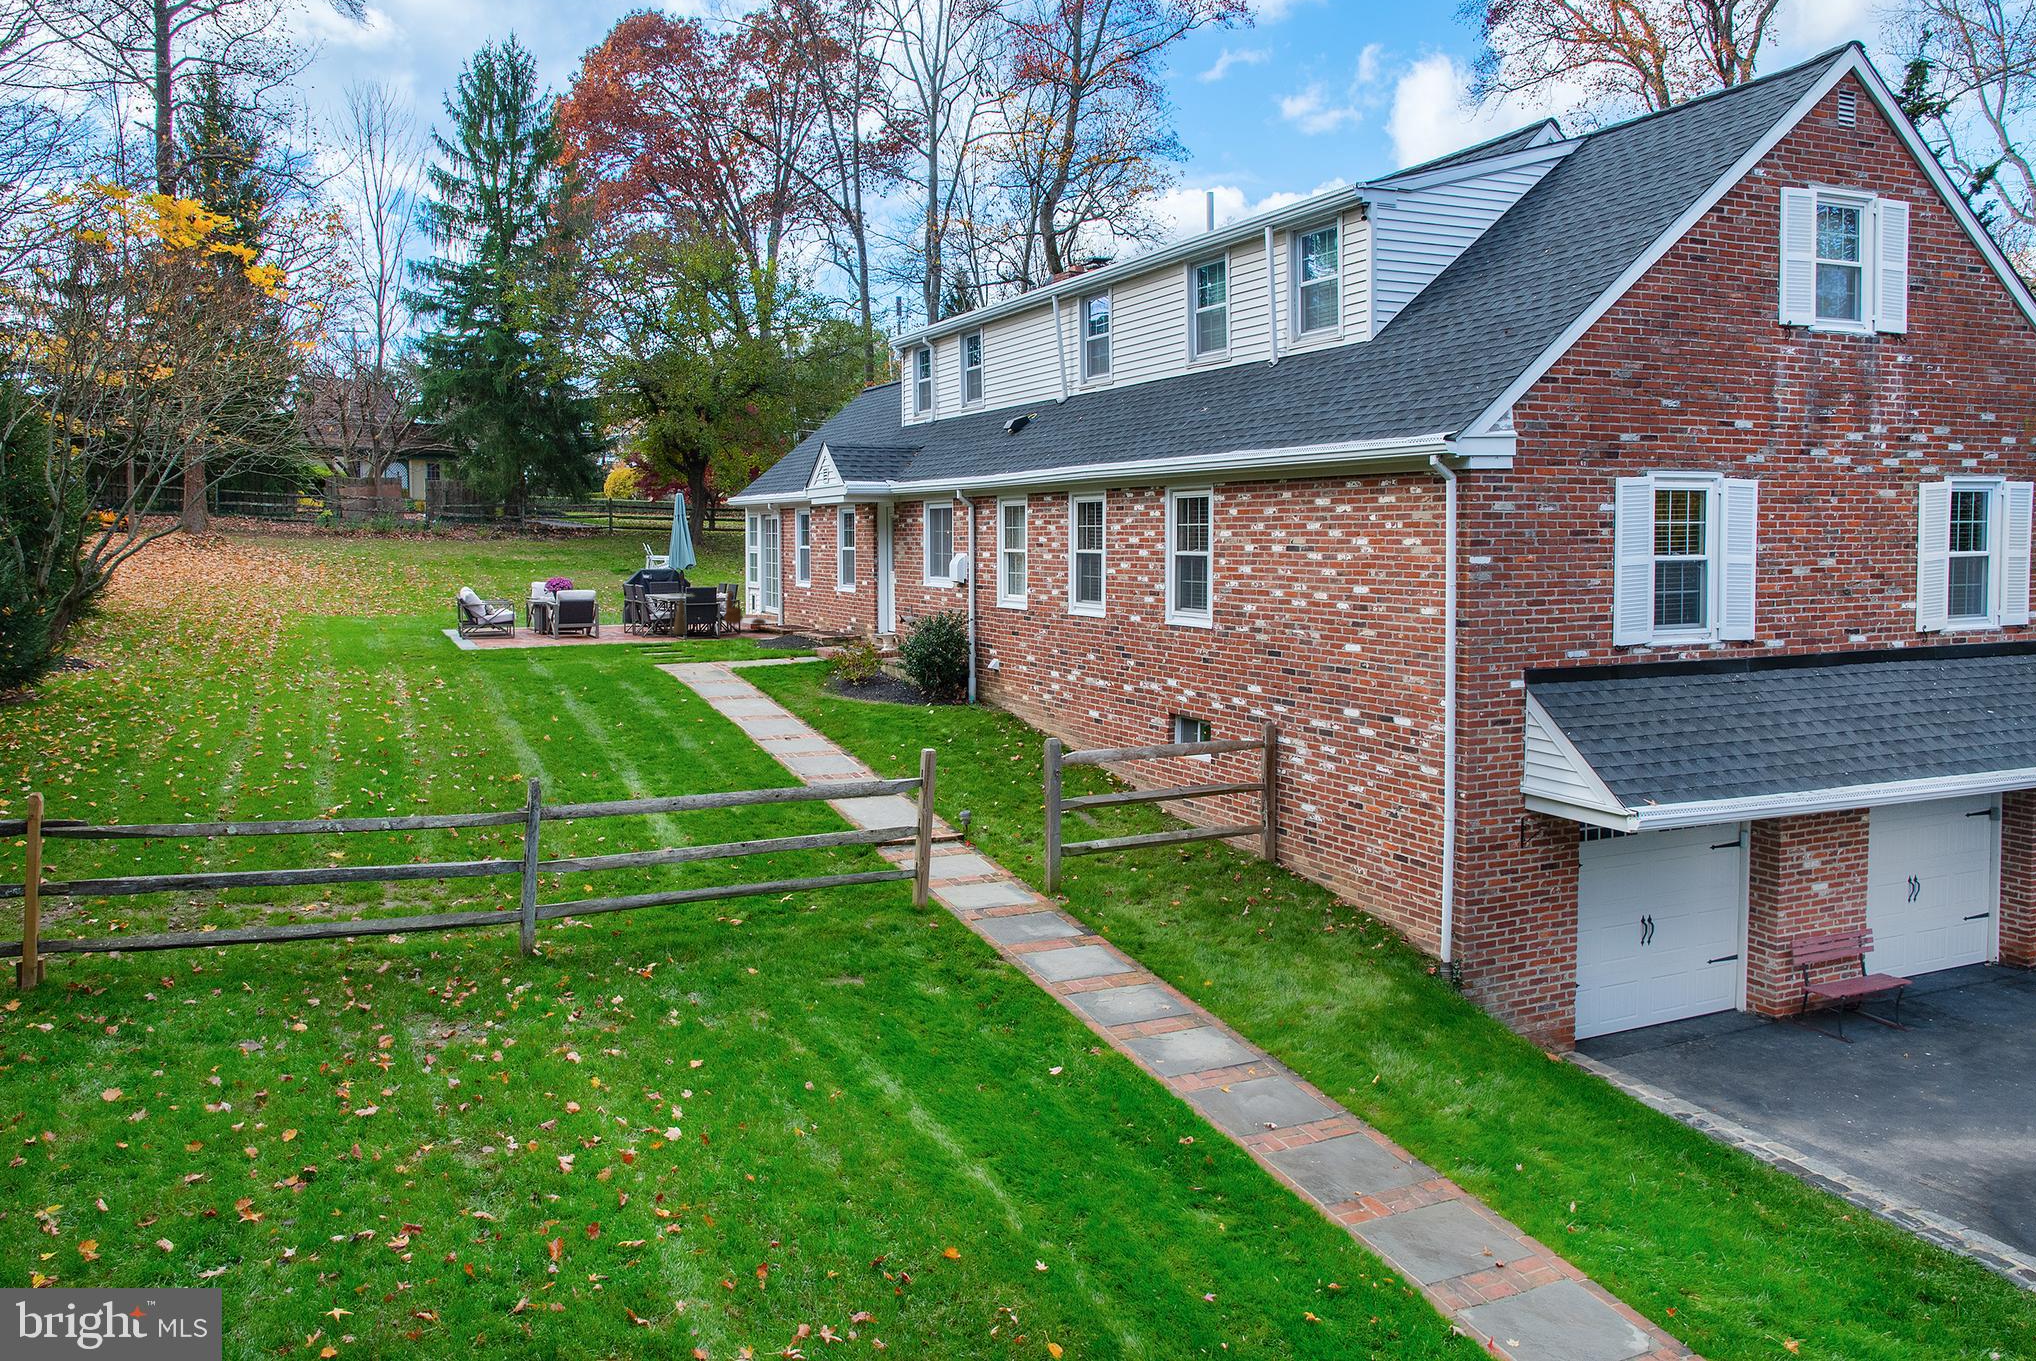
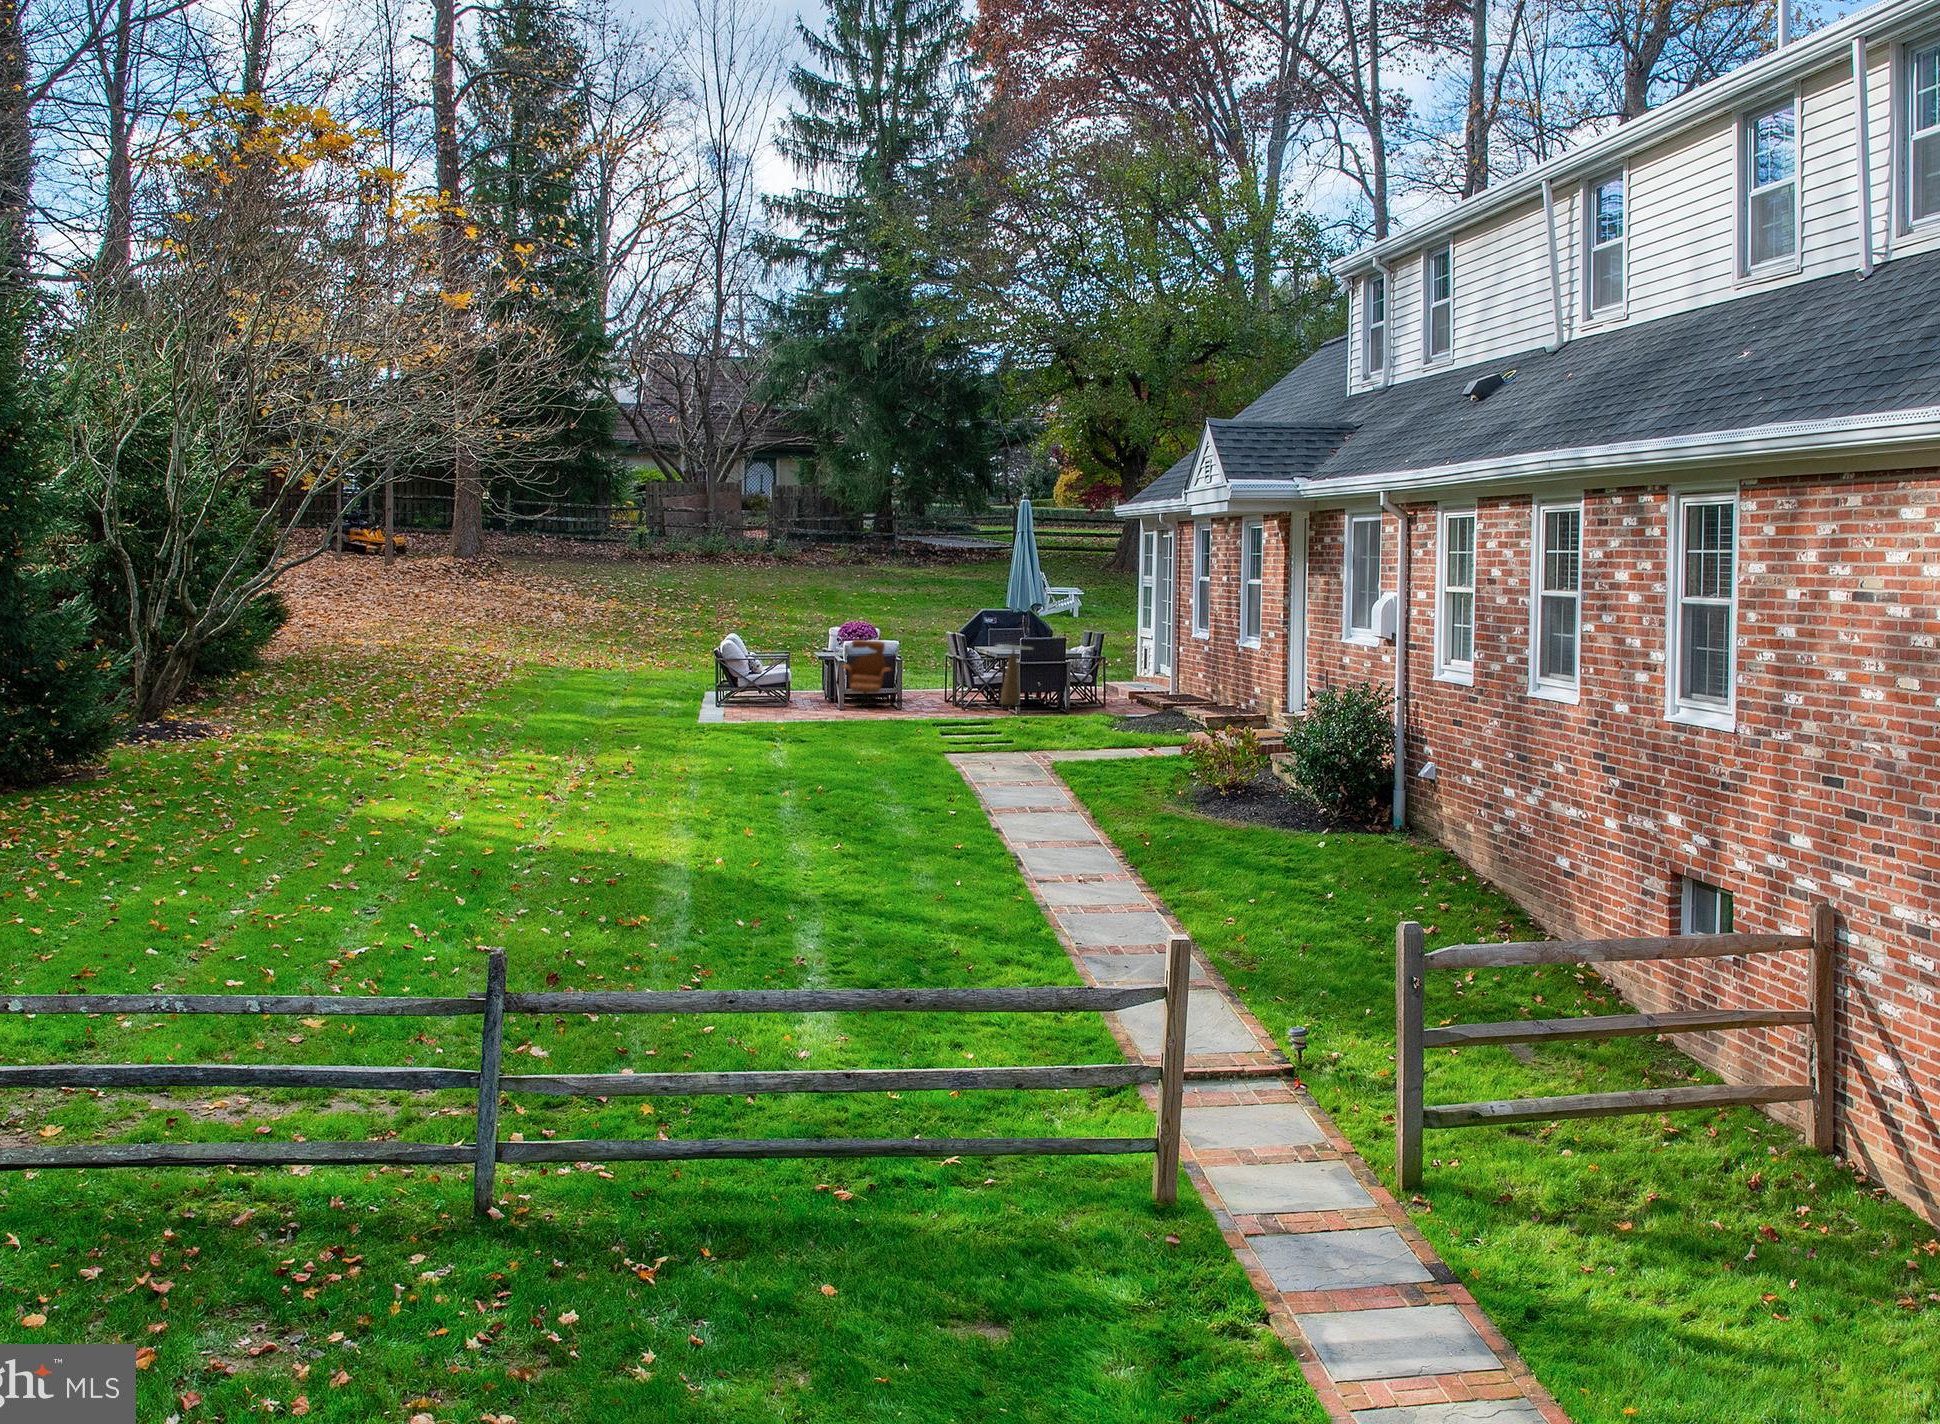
lounge chair: present [724,591,766,632] -> present [842,640,892,705]

